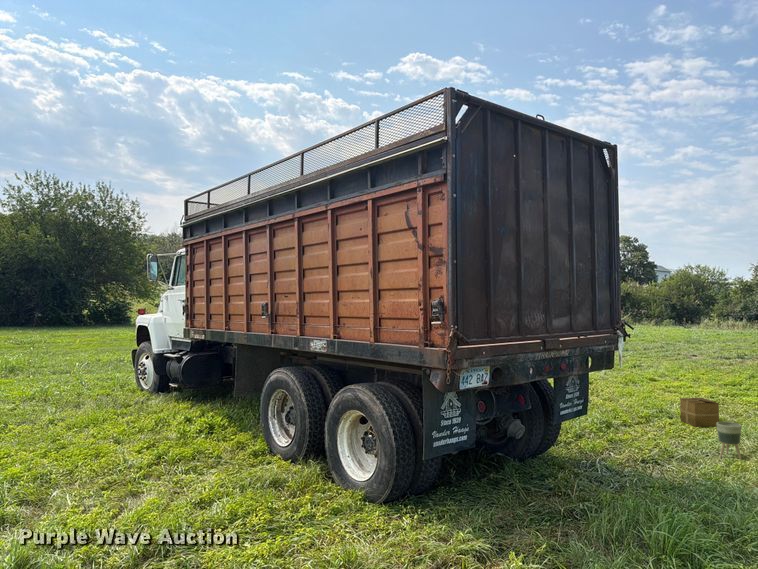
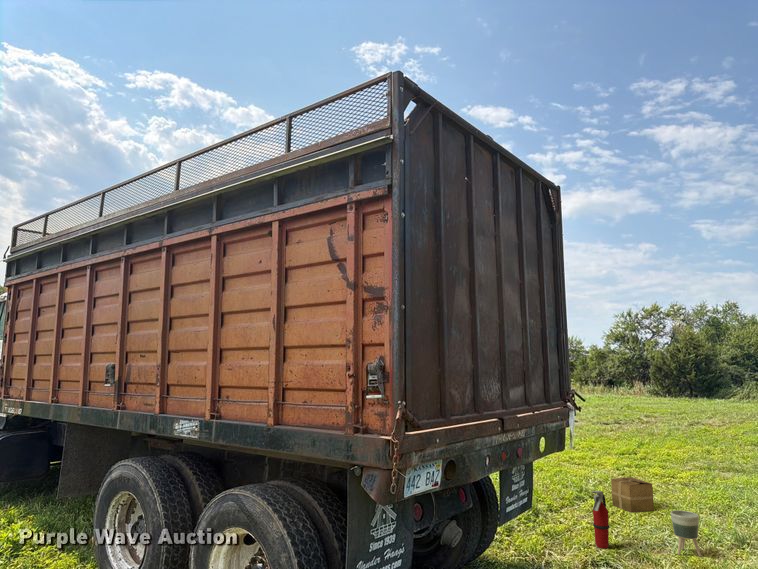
fire extinguisher: none [644,403,660,449] -> present [592,491,609,548]

